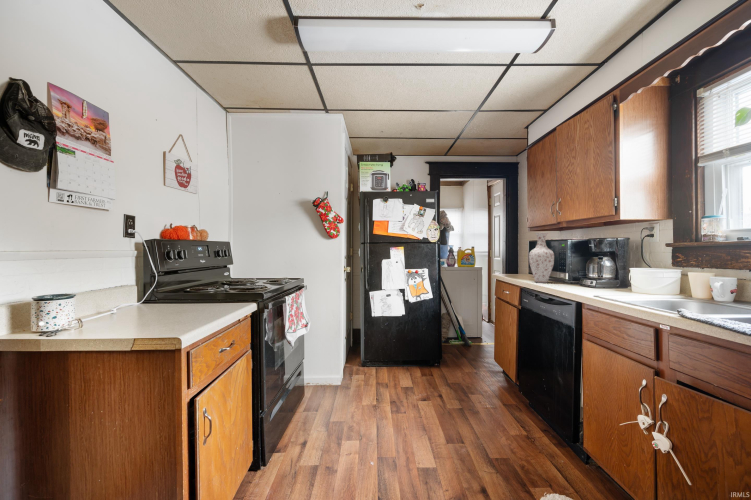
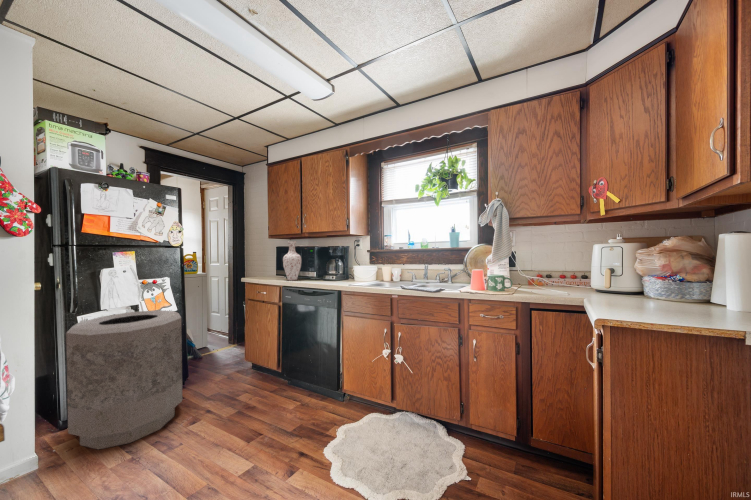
trash can: none [355,294,426,395] -> present [66,310,182,449]

